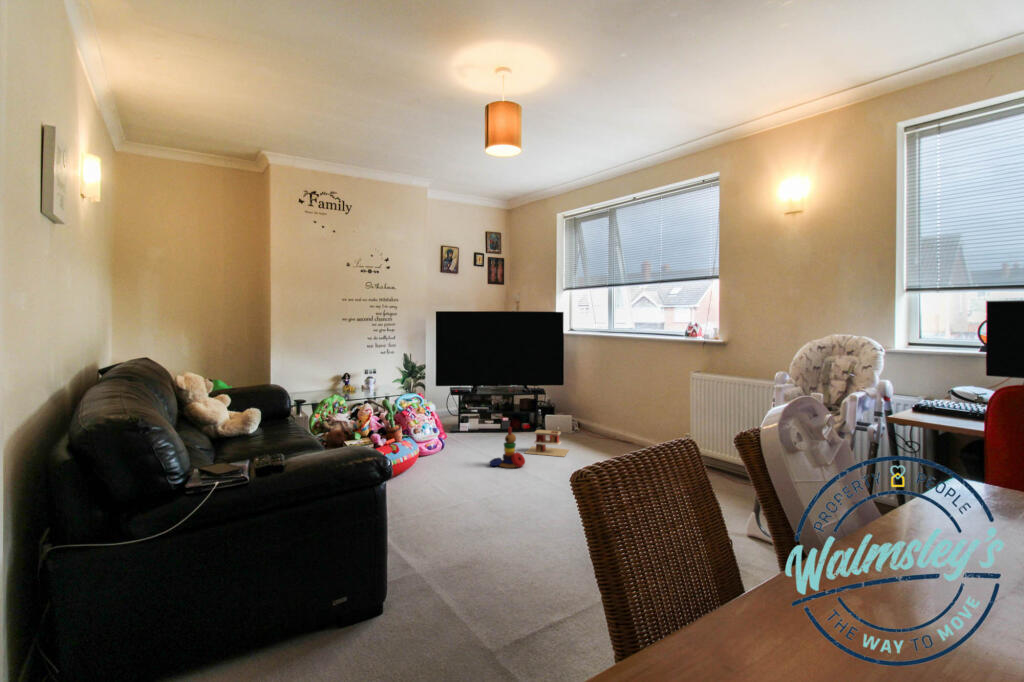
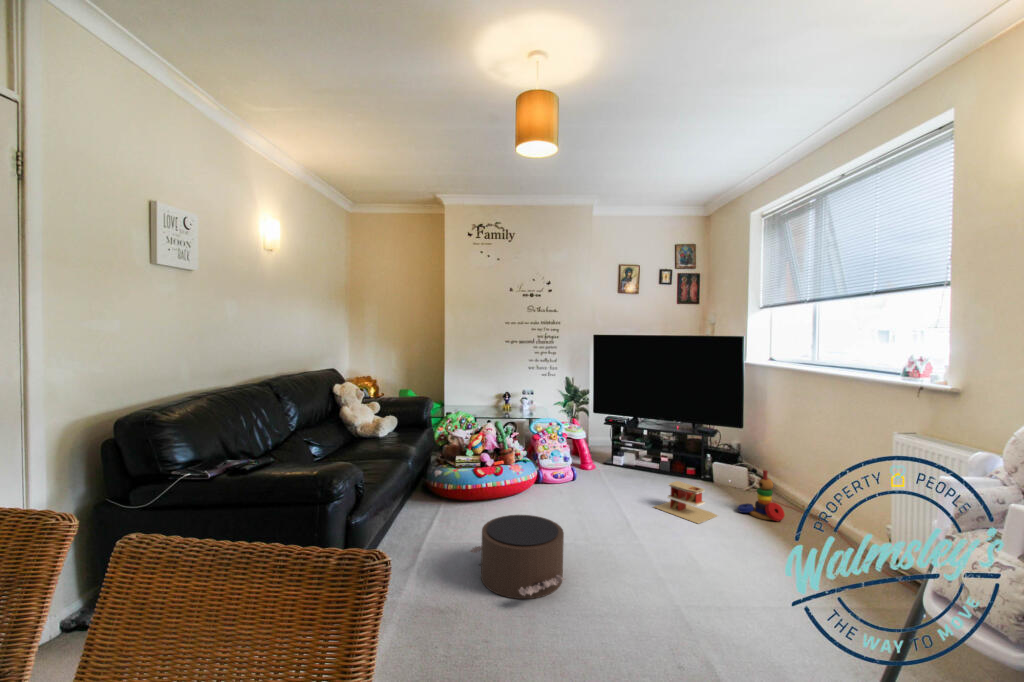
stacking toy: present [490,427,525,468] -> present [738,470,785,521]
pouf: none [445,466,537,527] -> present [470,515,565,599]

